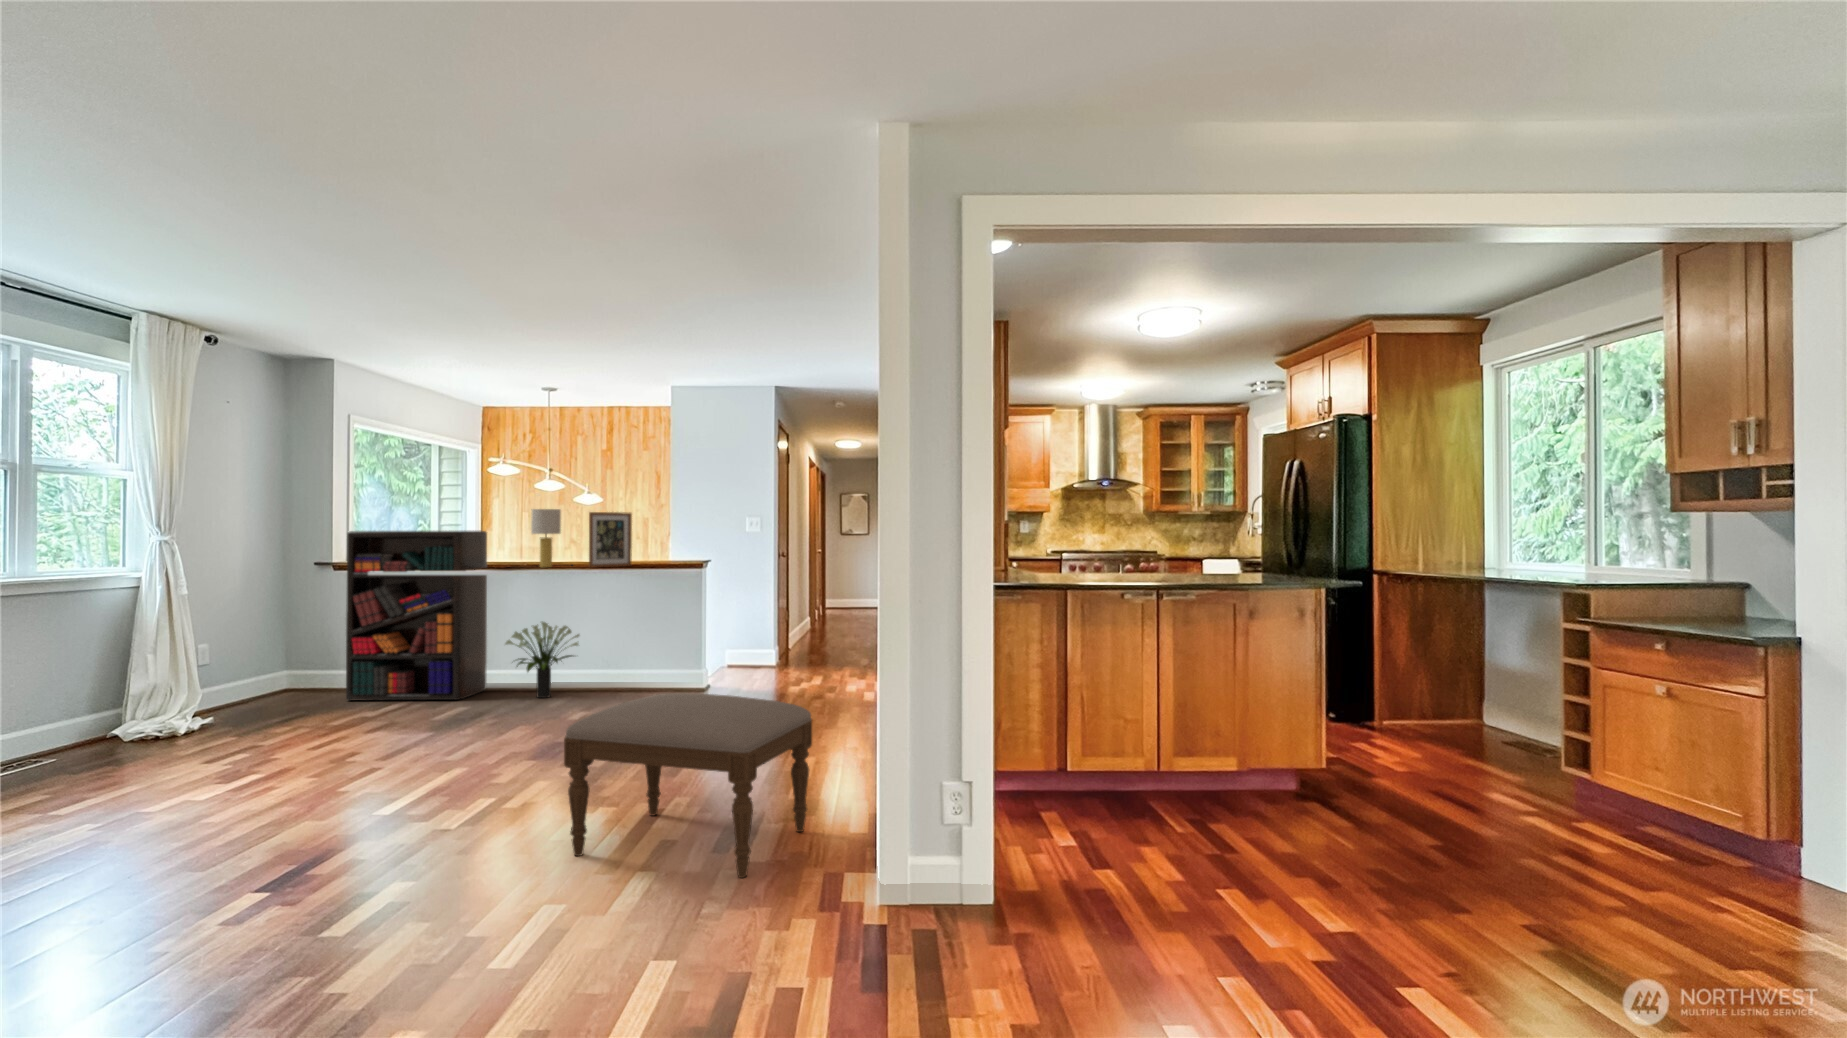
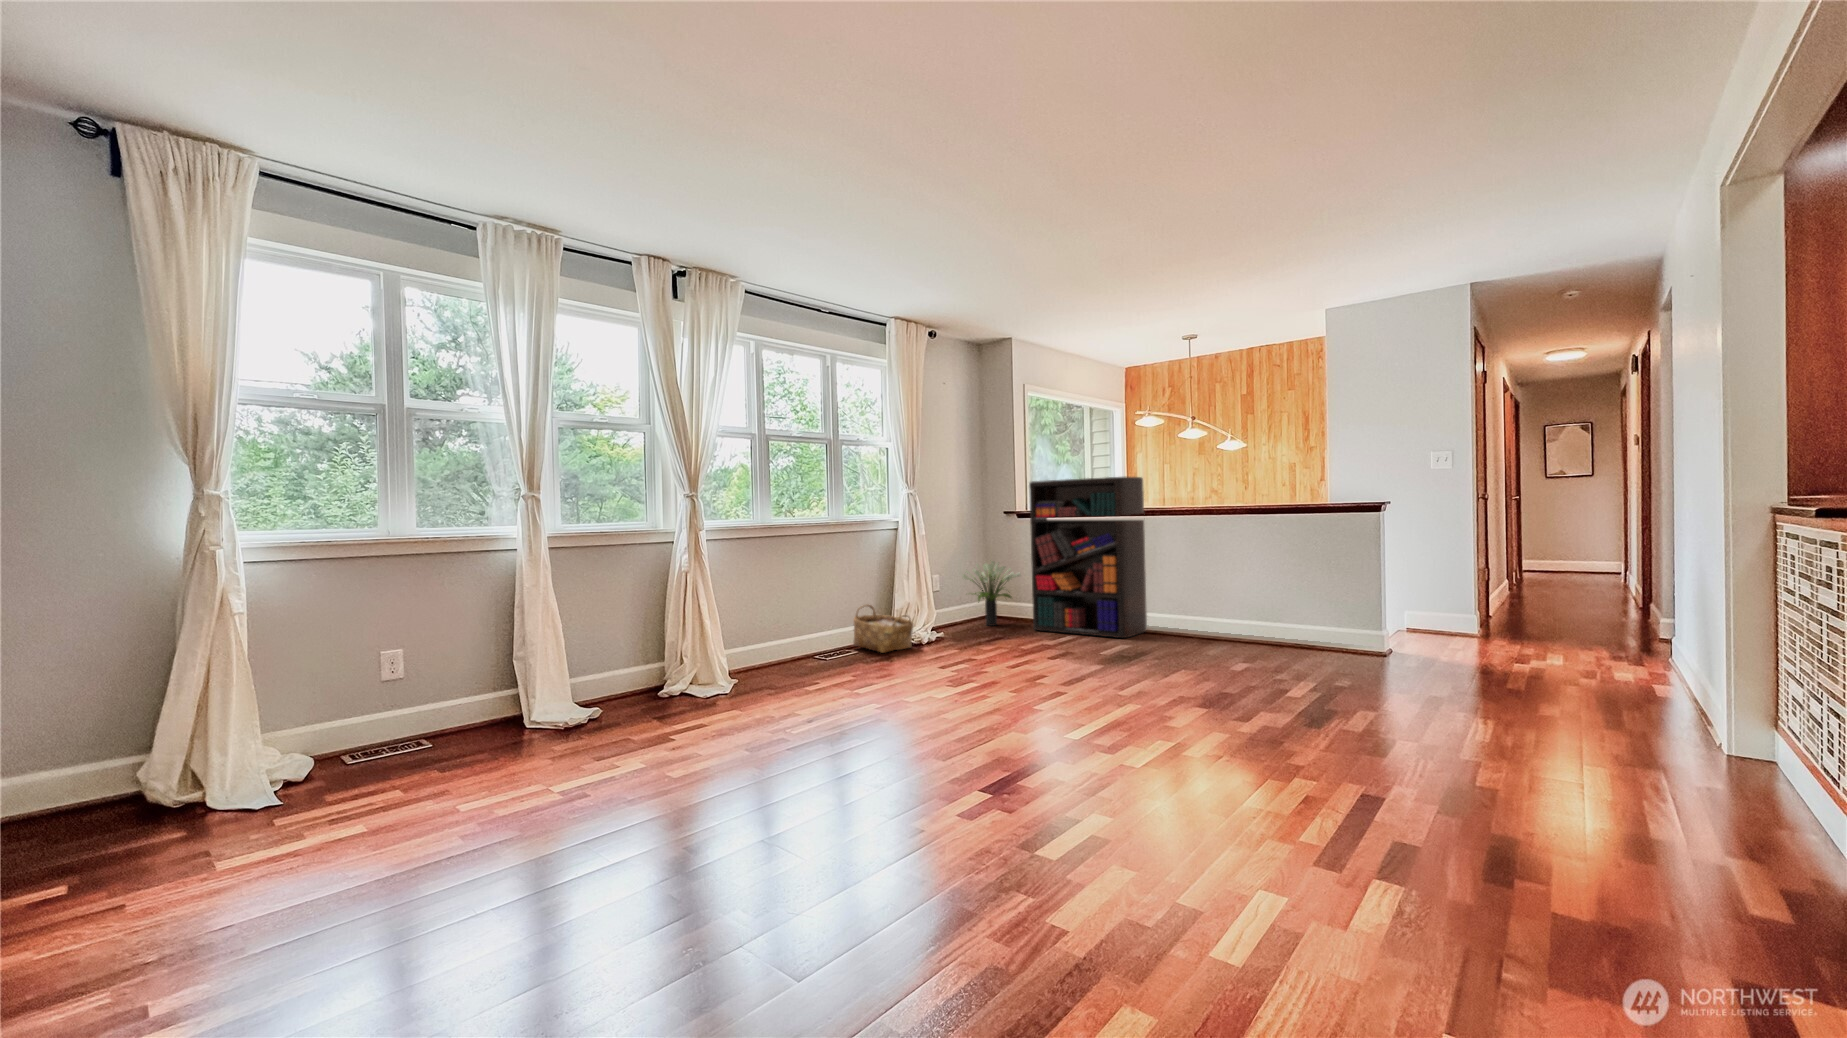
table lamp: present [531,509,561,567] -> none [1160,451,1227,512]
picture frame: present [589,512,632,567] -> none [1244,451,1291,511]
potted plant: present [505,622,579,698] -> present [962,561,1021,626]
woven basket: none [54,690,164,752] -> present [853,604,913,653]
ottoman: present [564,693,812,878] -> none [1260,649,1641,929]

